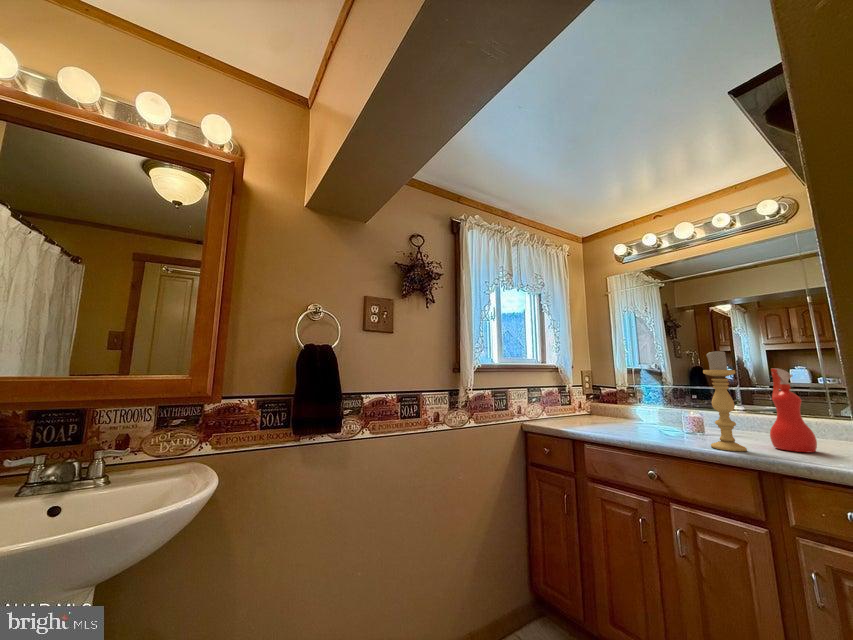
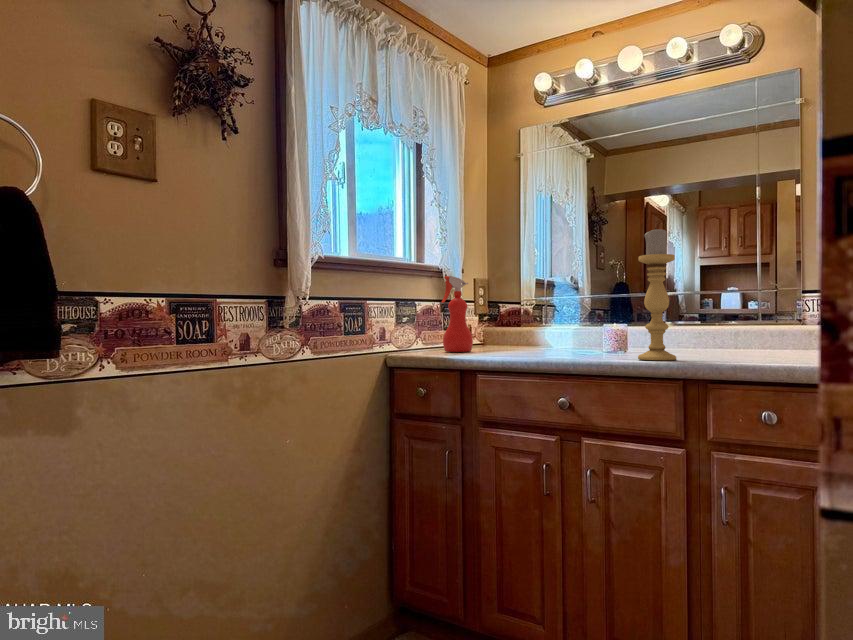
spray bottle: present [770,368,817,452] -> present [442,276,473,352]

